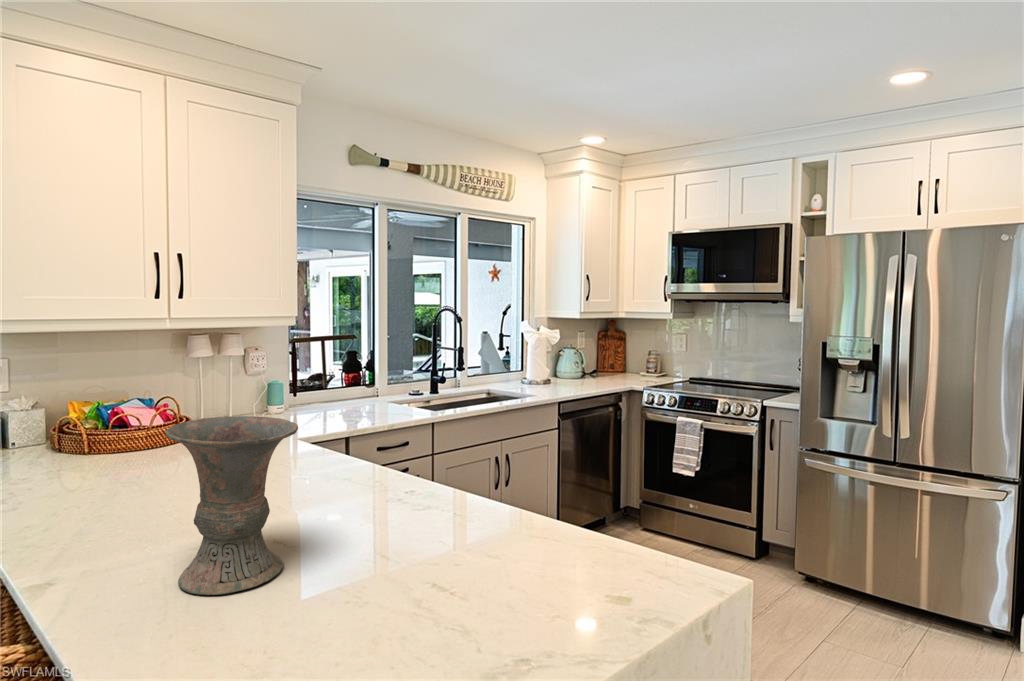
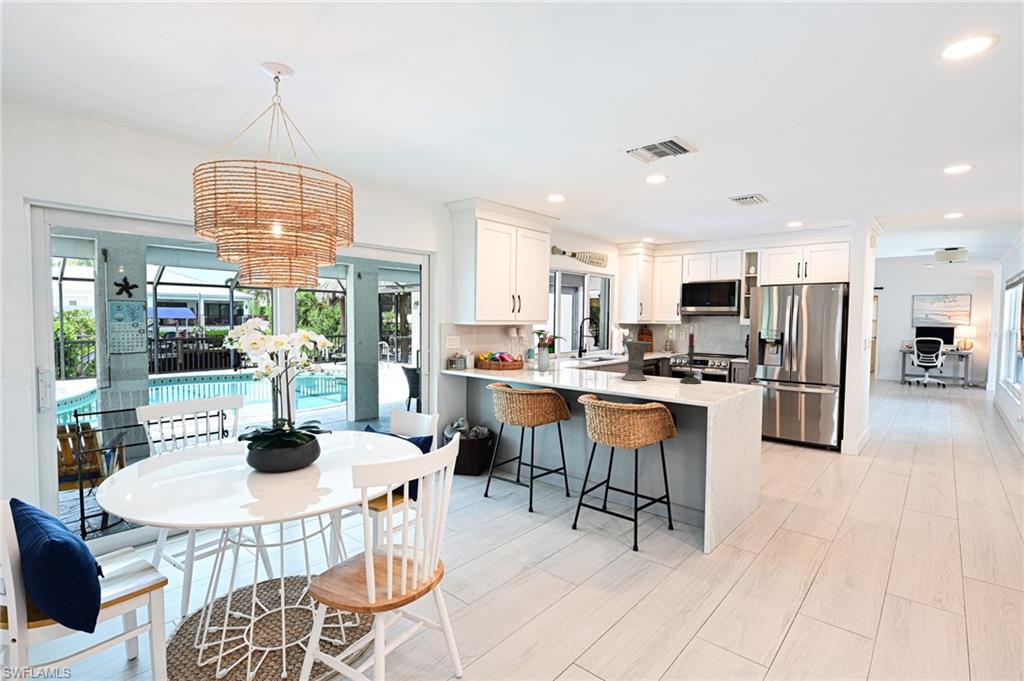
flower arrangement: none [41,356,166,481] -> present [532,330,566,371]
candle: none [349,403,439,653] -> present [680,333,701,384]

